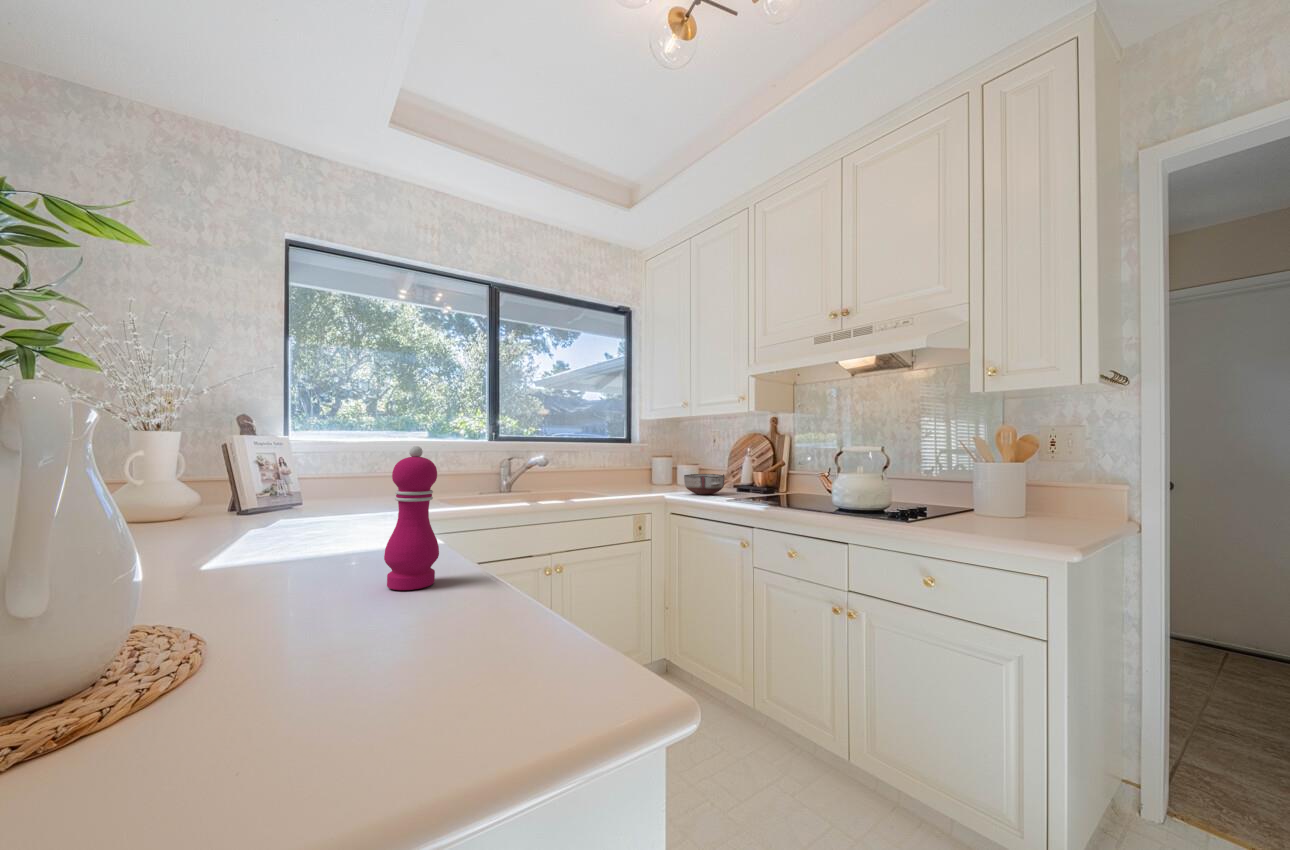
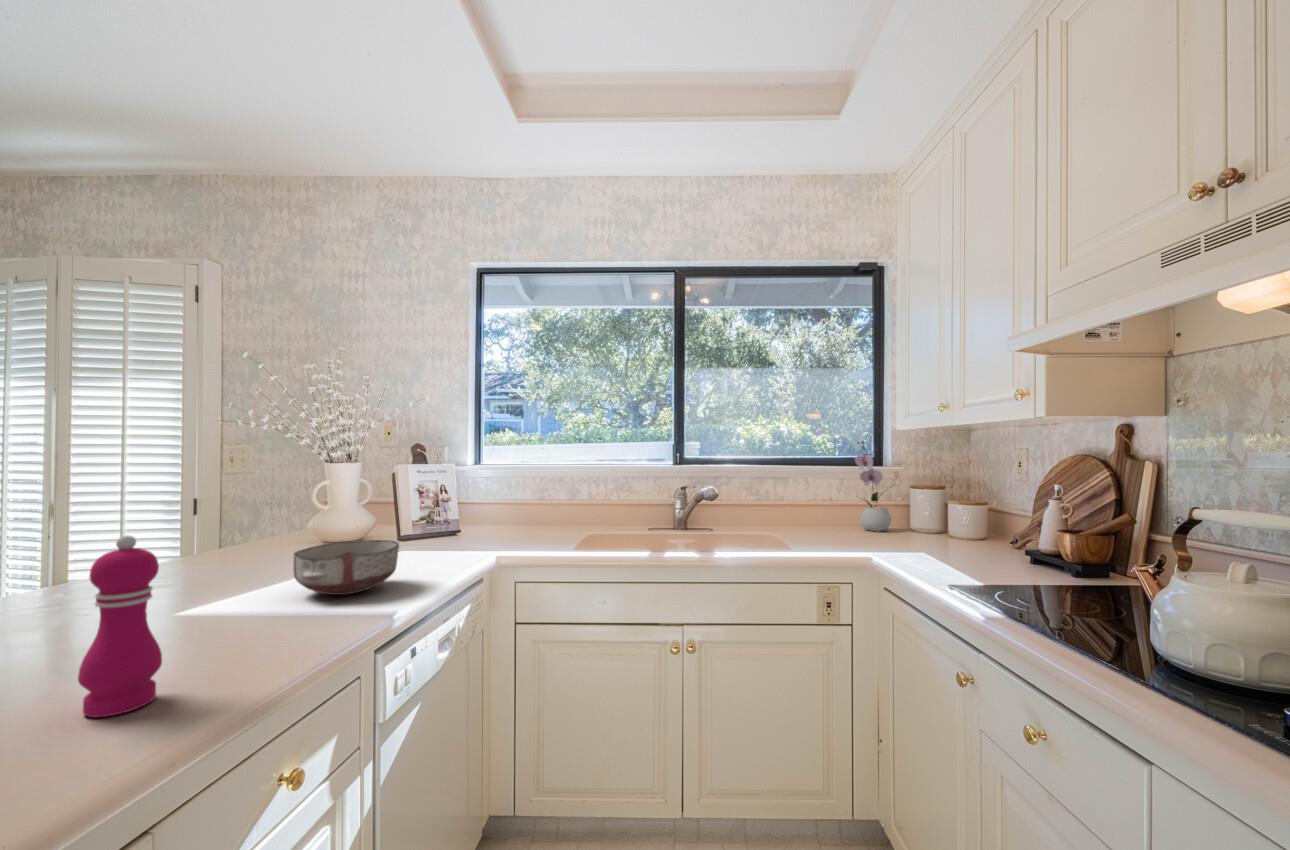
flower arrangement: none [620,426,642,489] -> present [855,441,892,532]
ceramic bowl: present [684,474,725,495] -> present [294,540,399,595]

